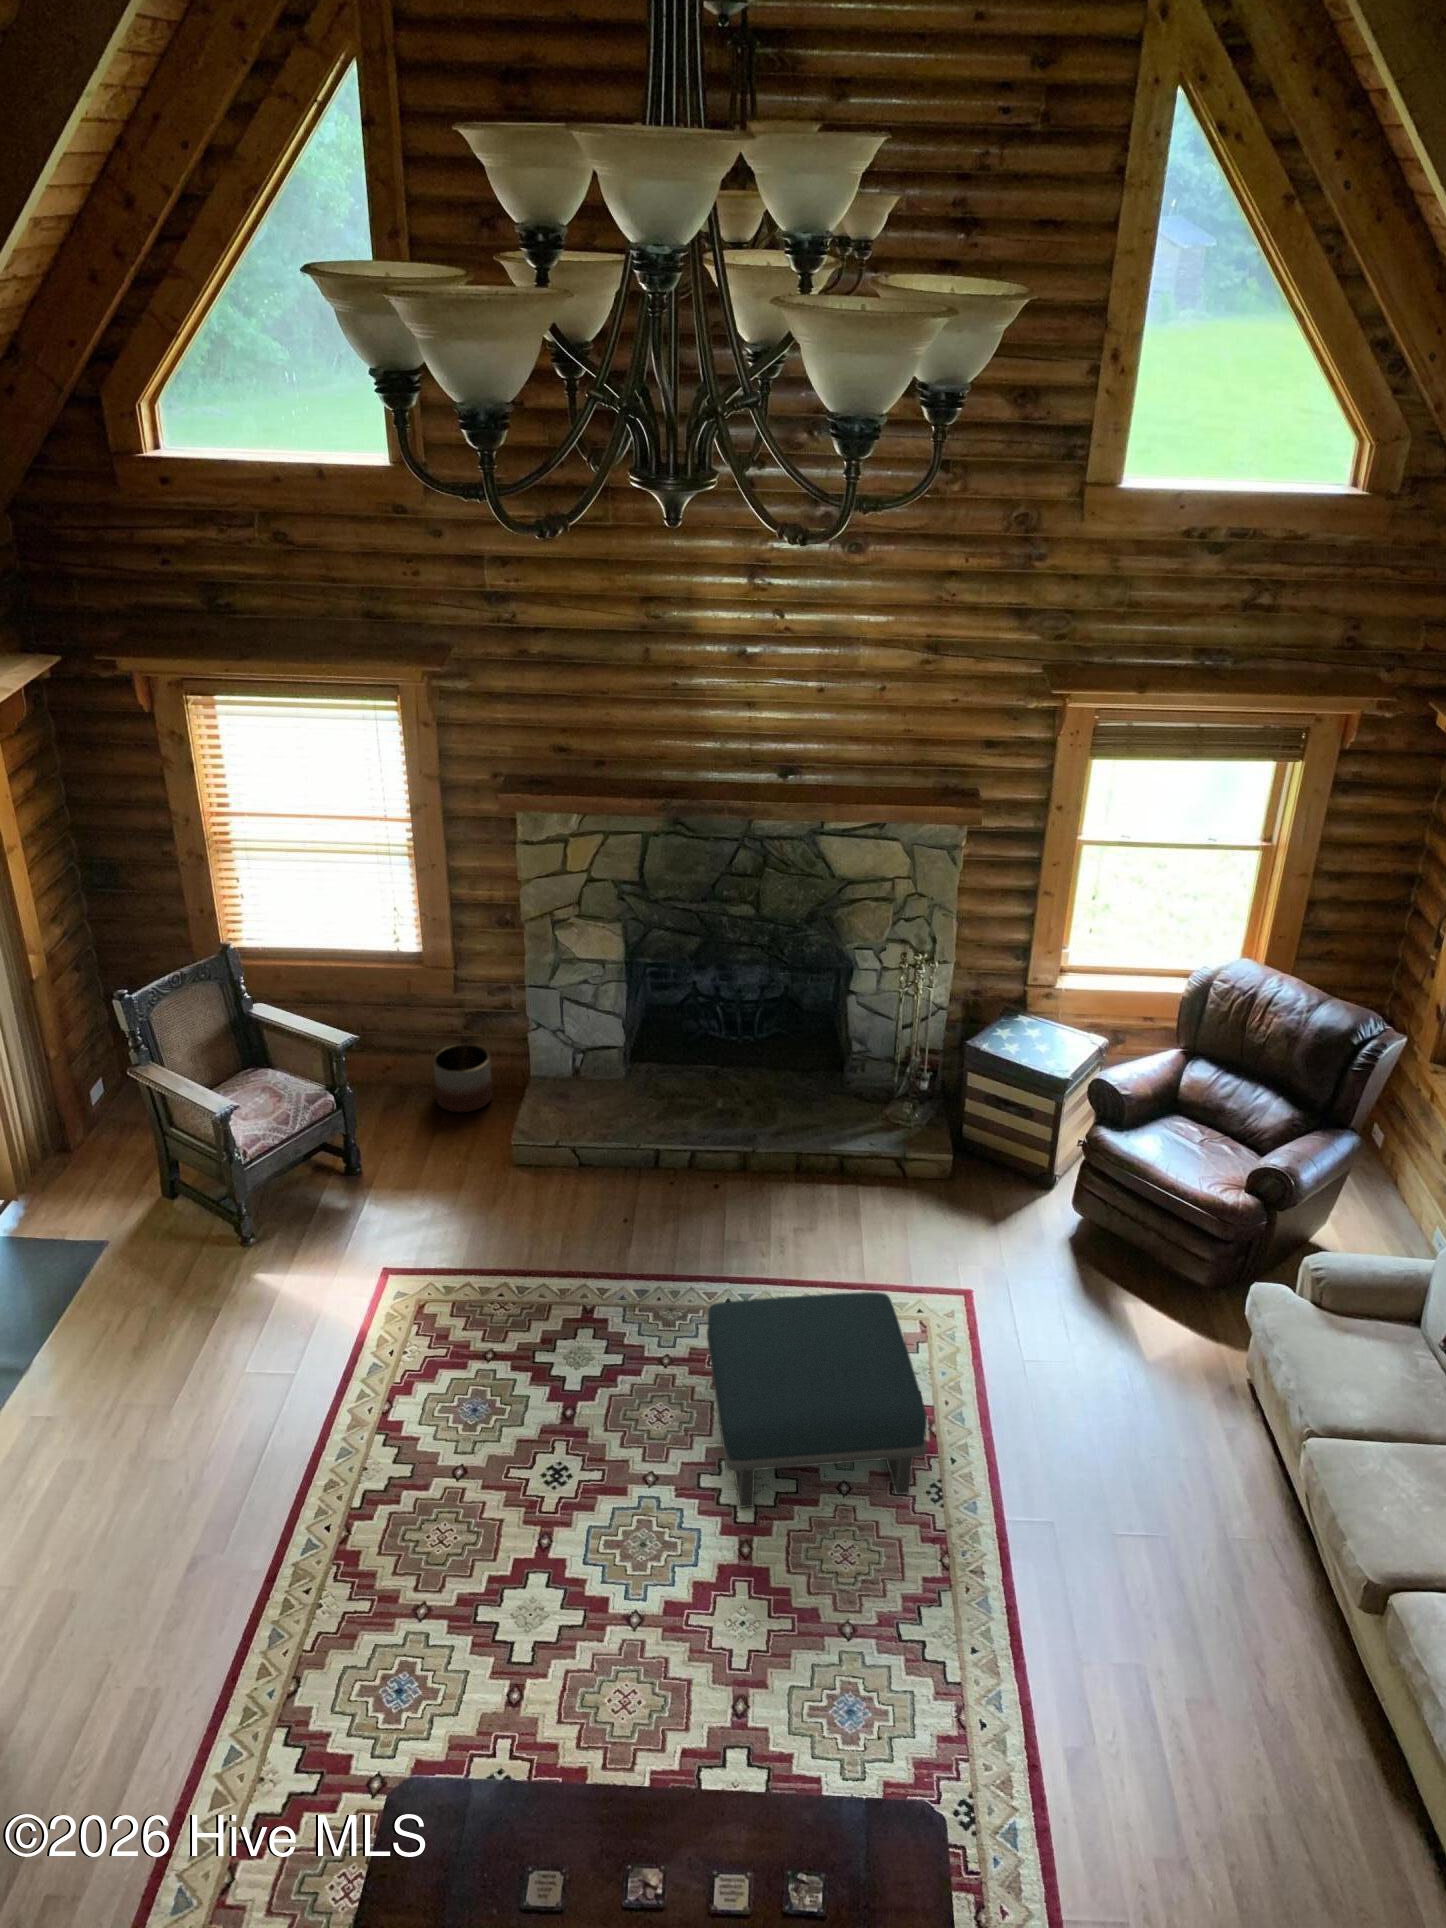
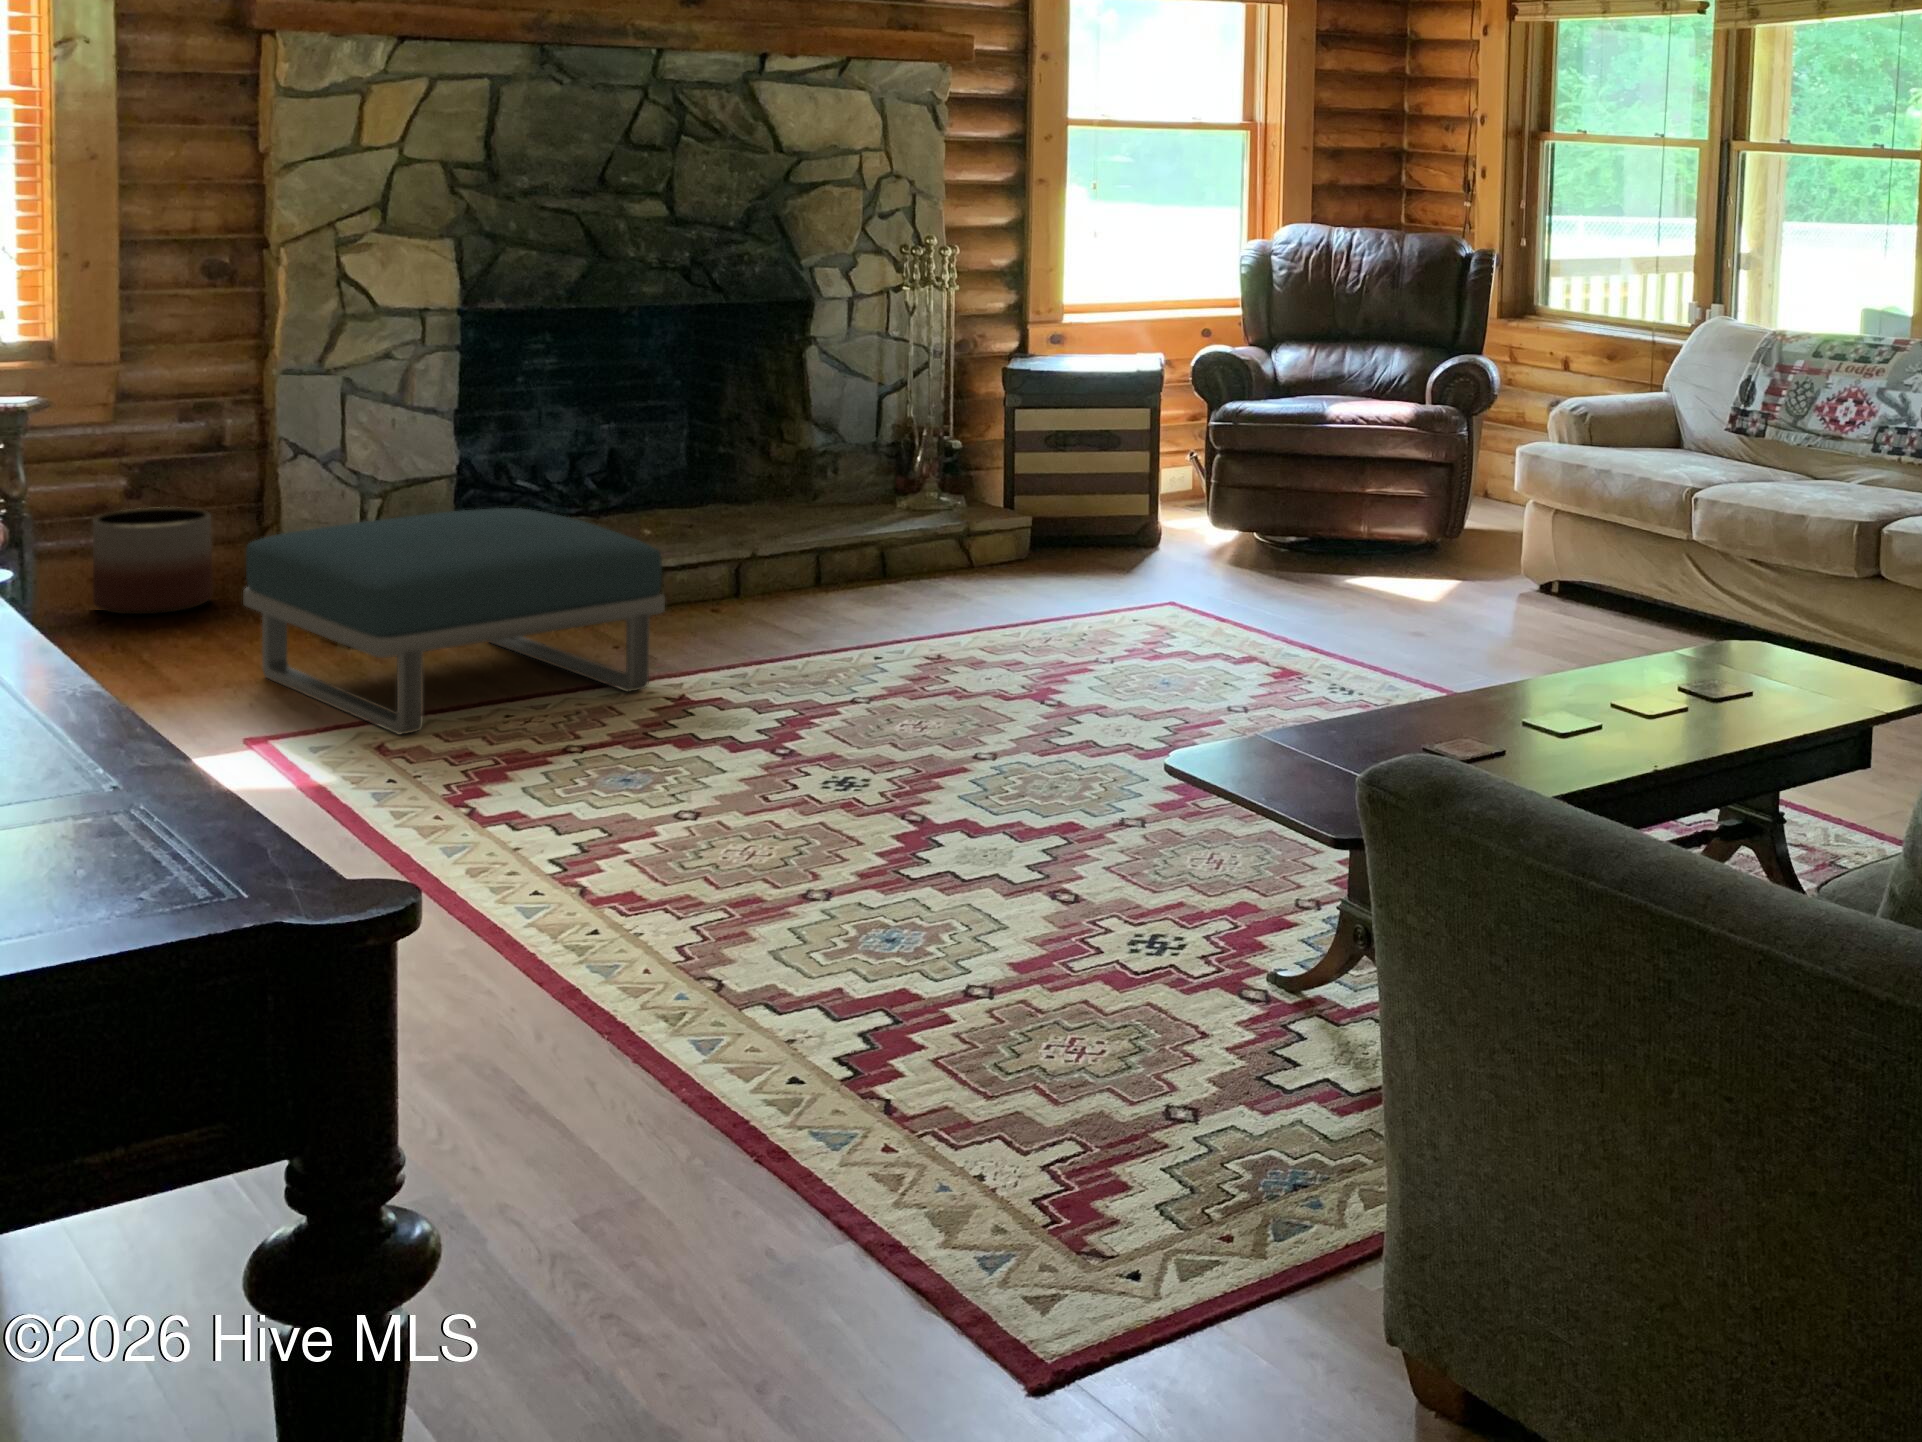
footstool: present [707,1292,927,1508] -> present [243,508,665,734]

